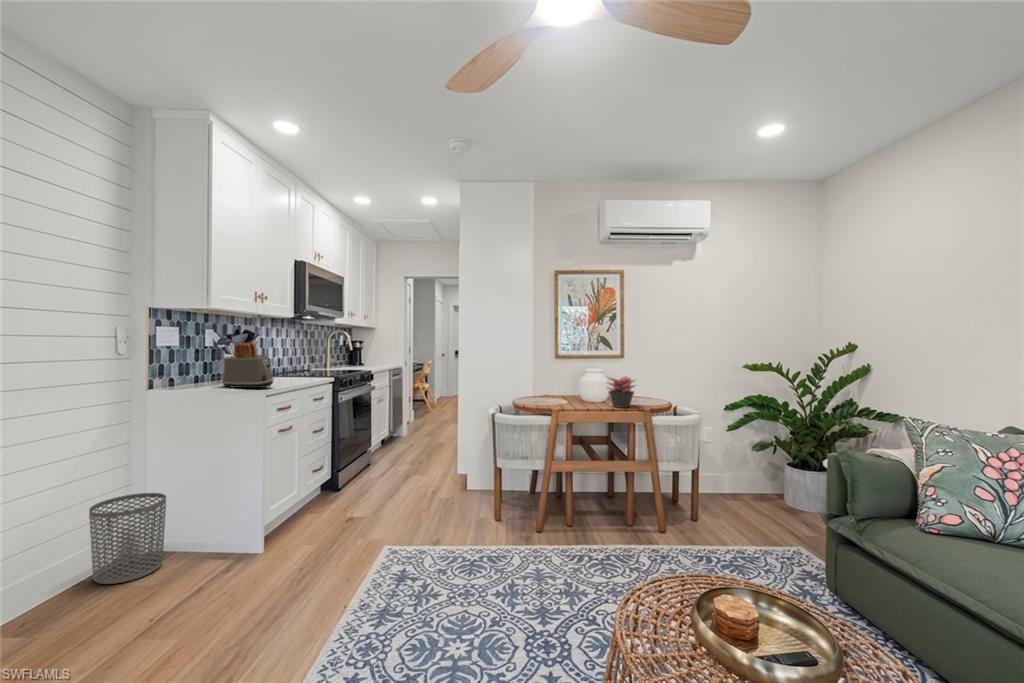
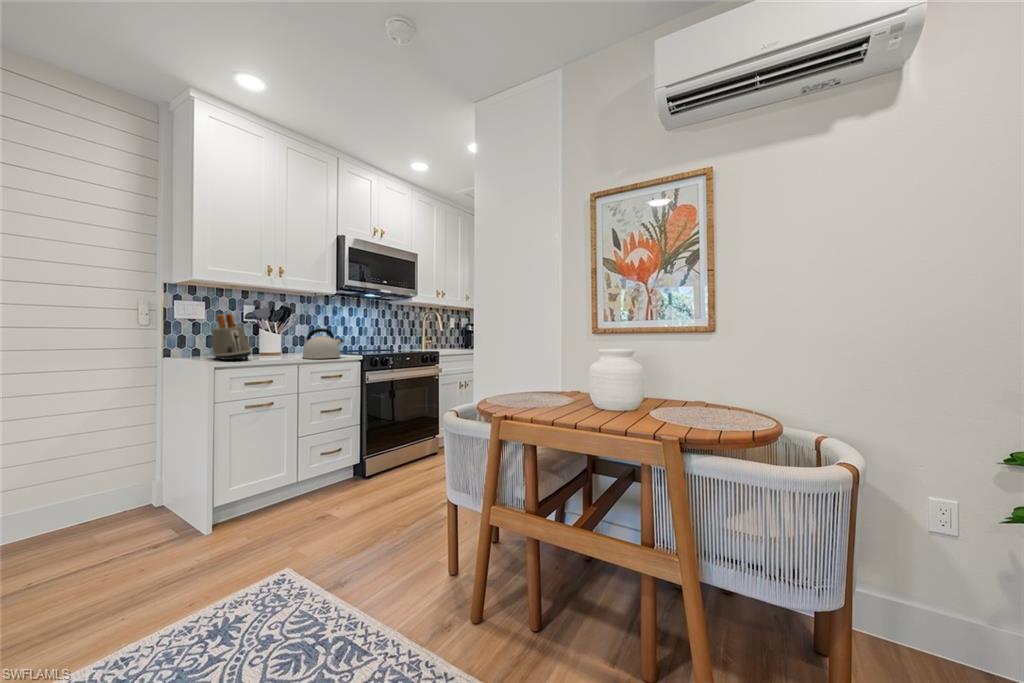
kettle: none [294,354,329,383] -> present [303,328,343,358]
succulent plant: present [608,376,635,408] -> none [618,360,677,424]
waste bin: present [89,493,166,584] -> none [62,453,143,537]

